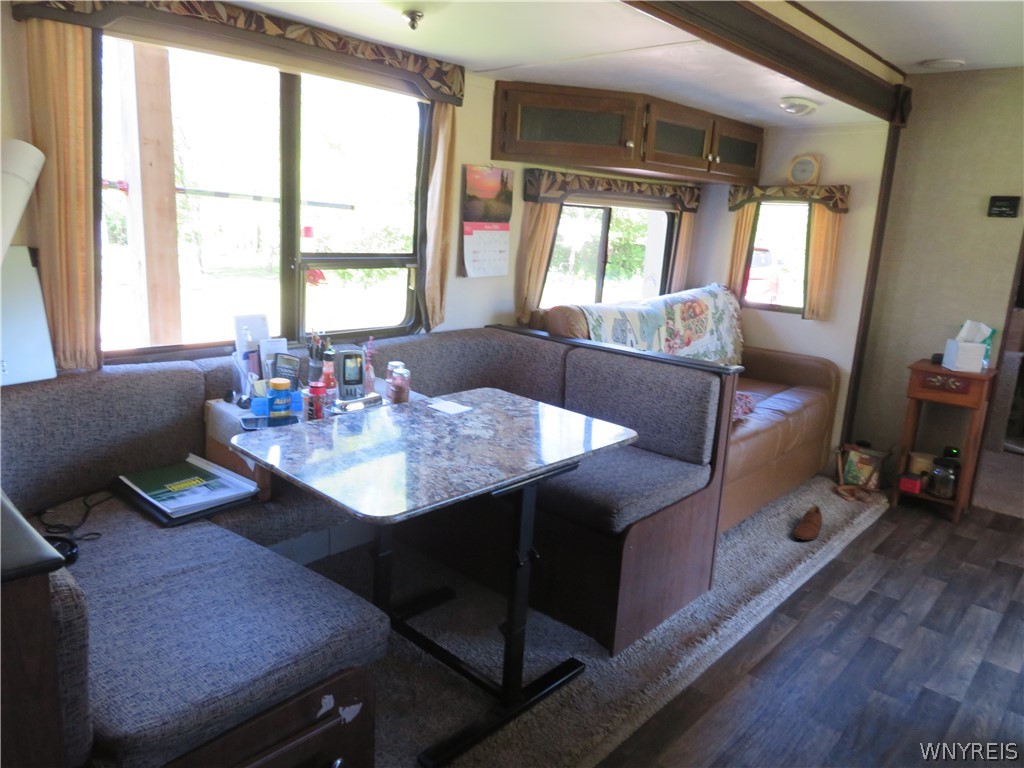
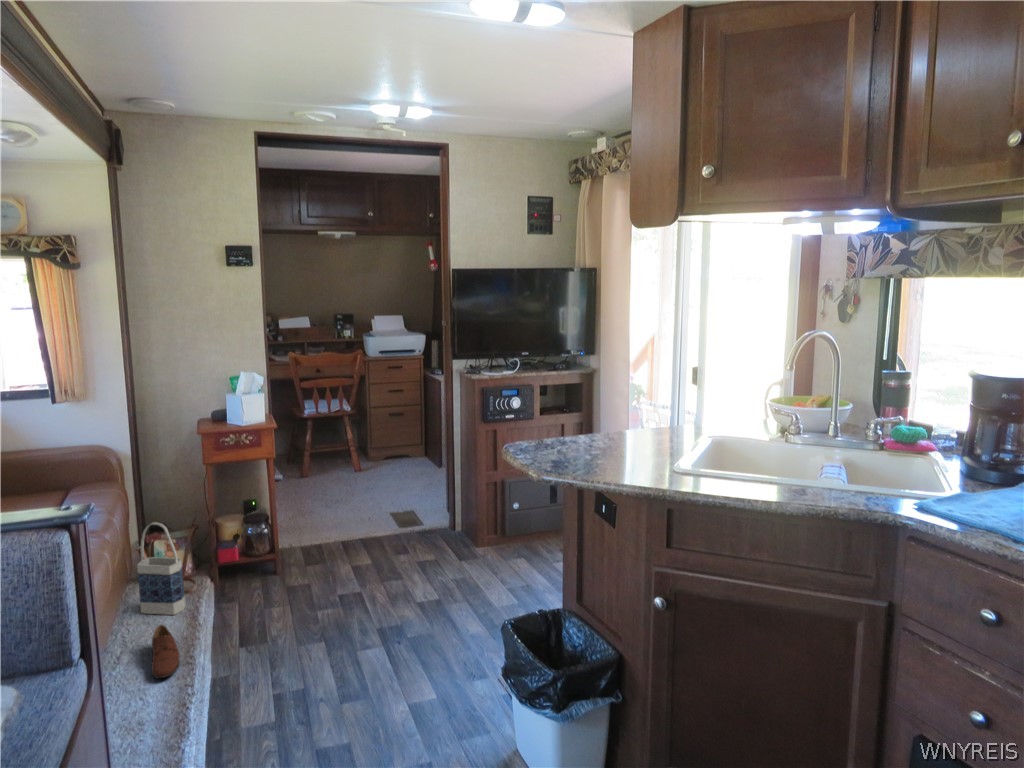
bag: none [817,429,857,510] -> present [137,522,186,615]

